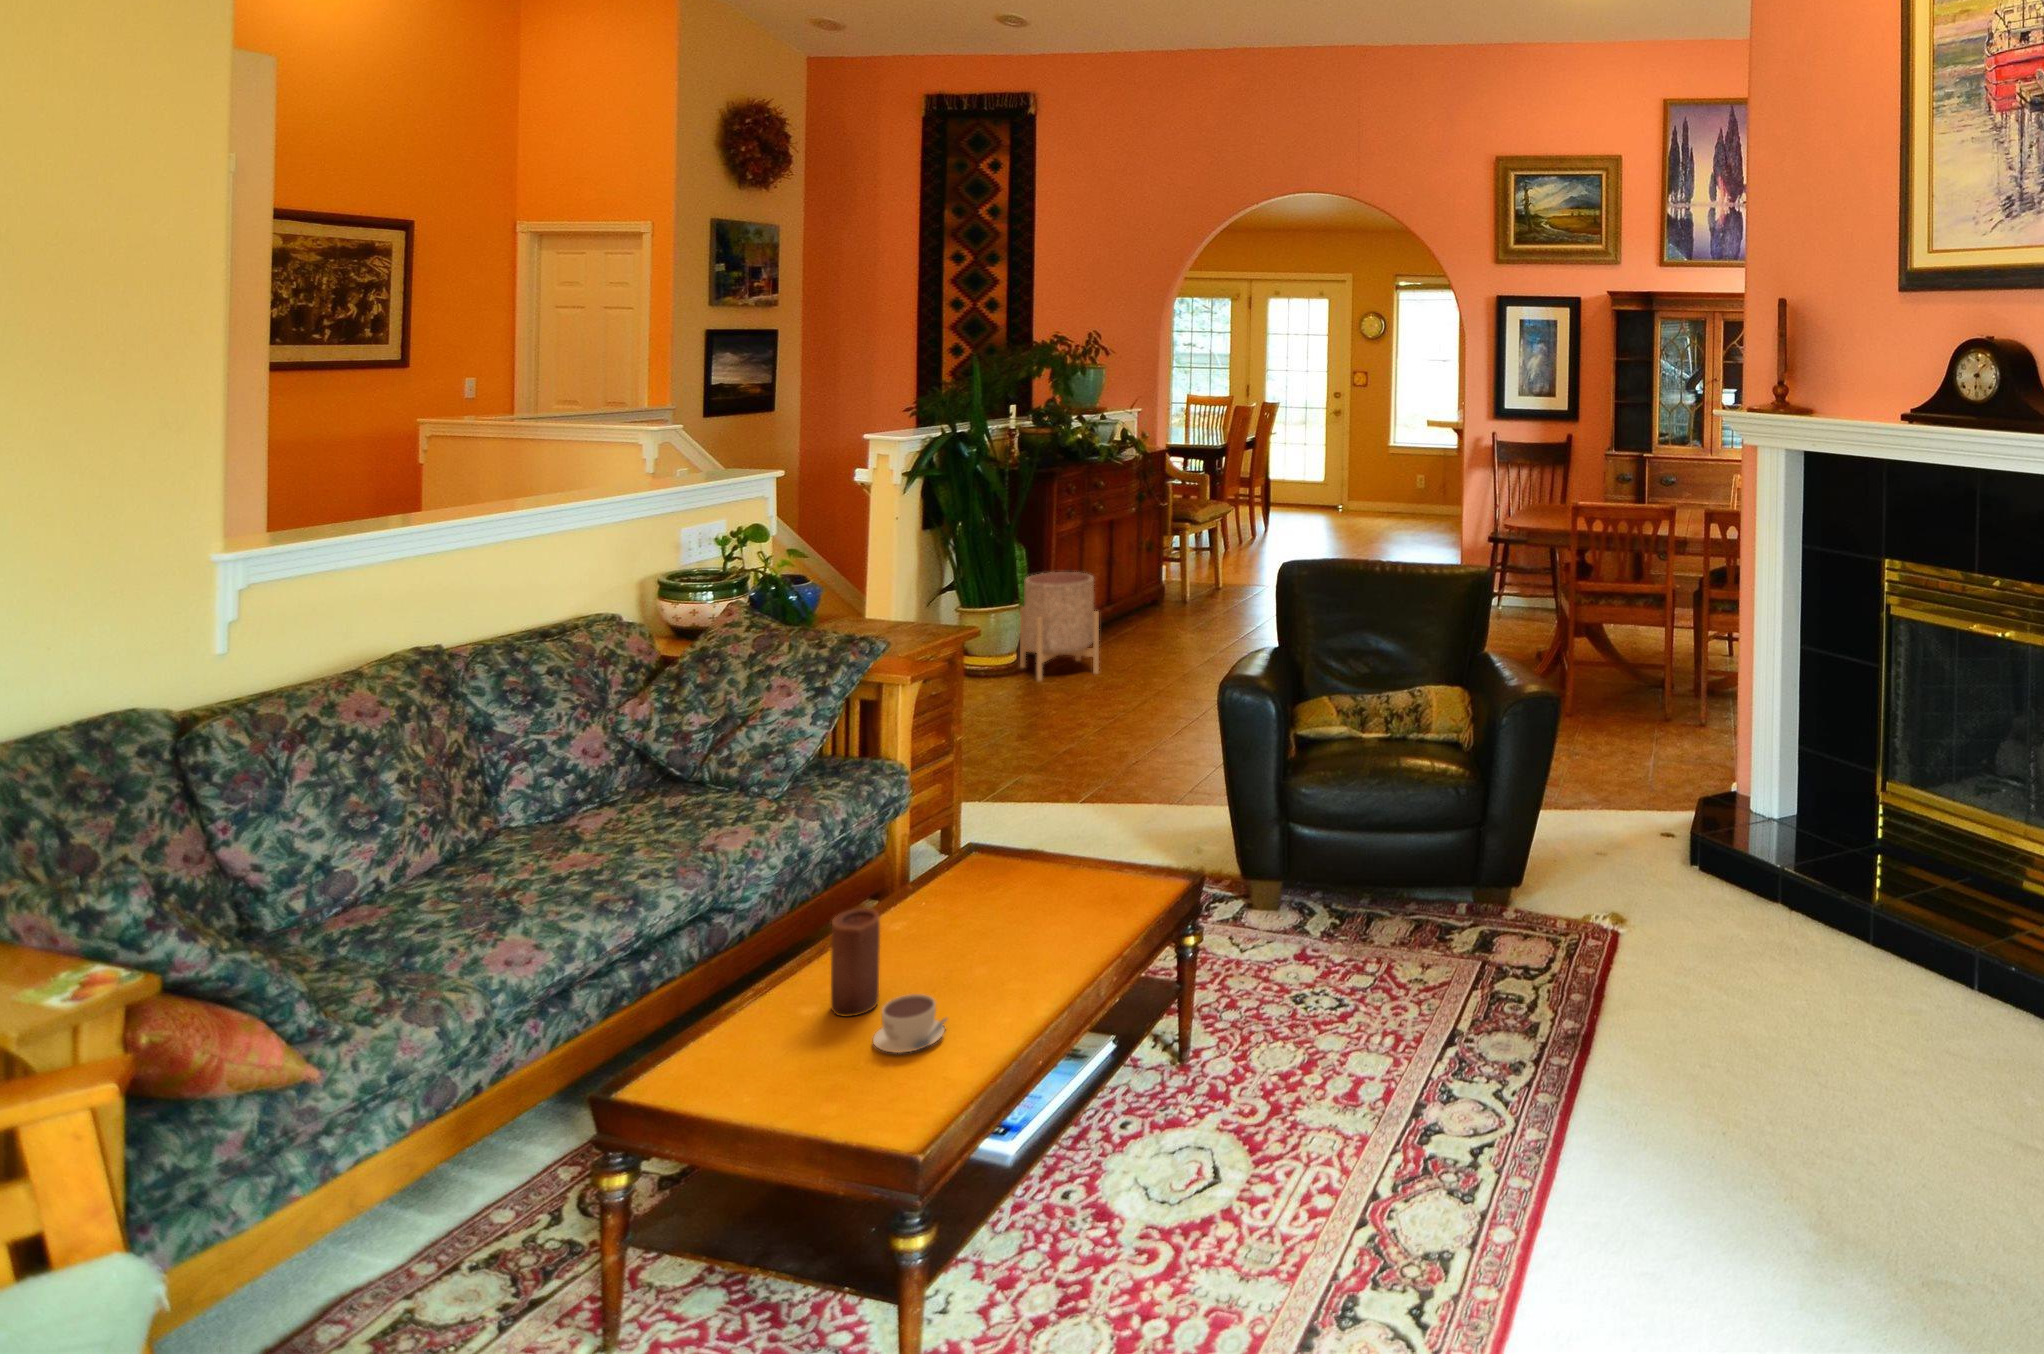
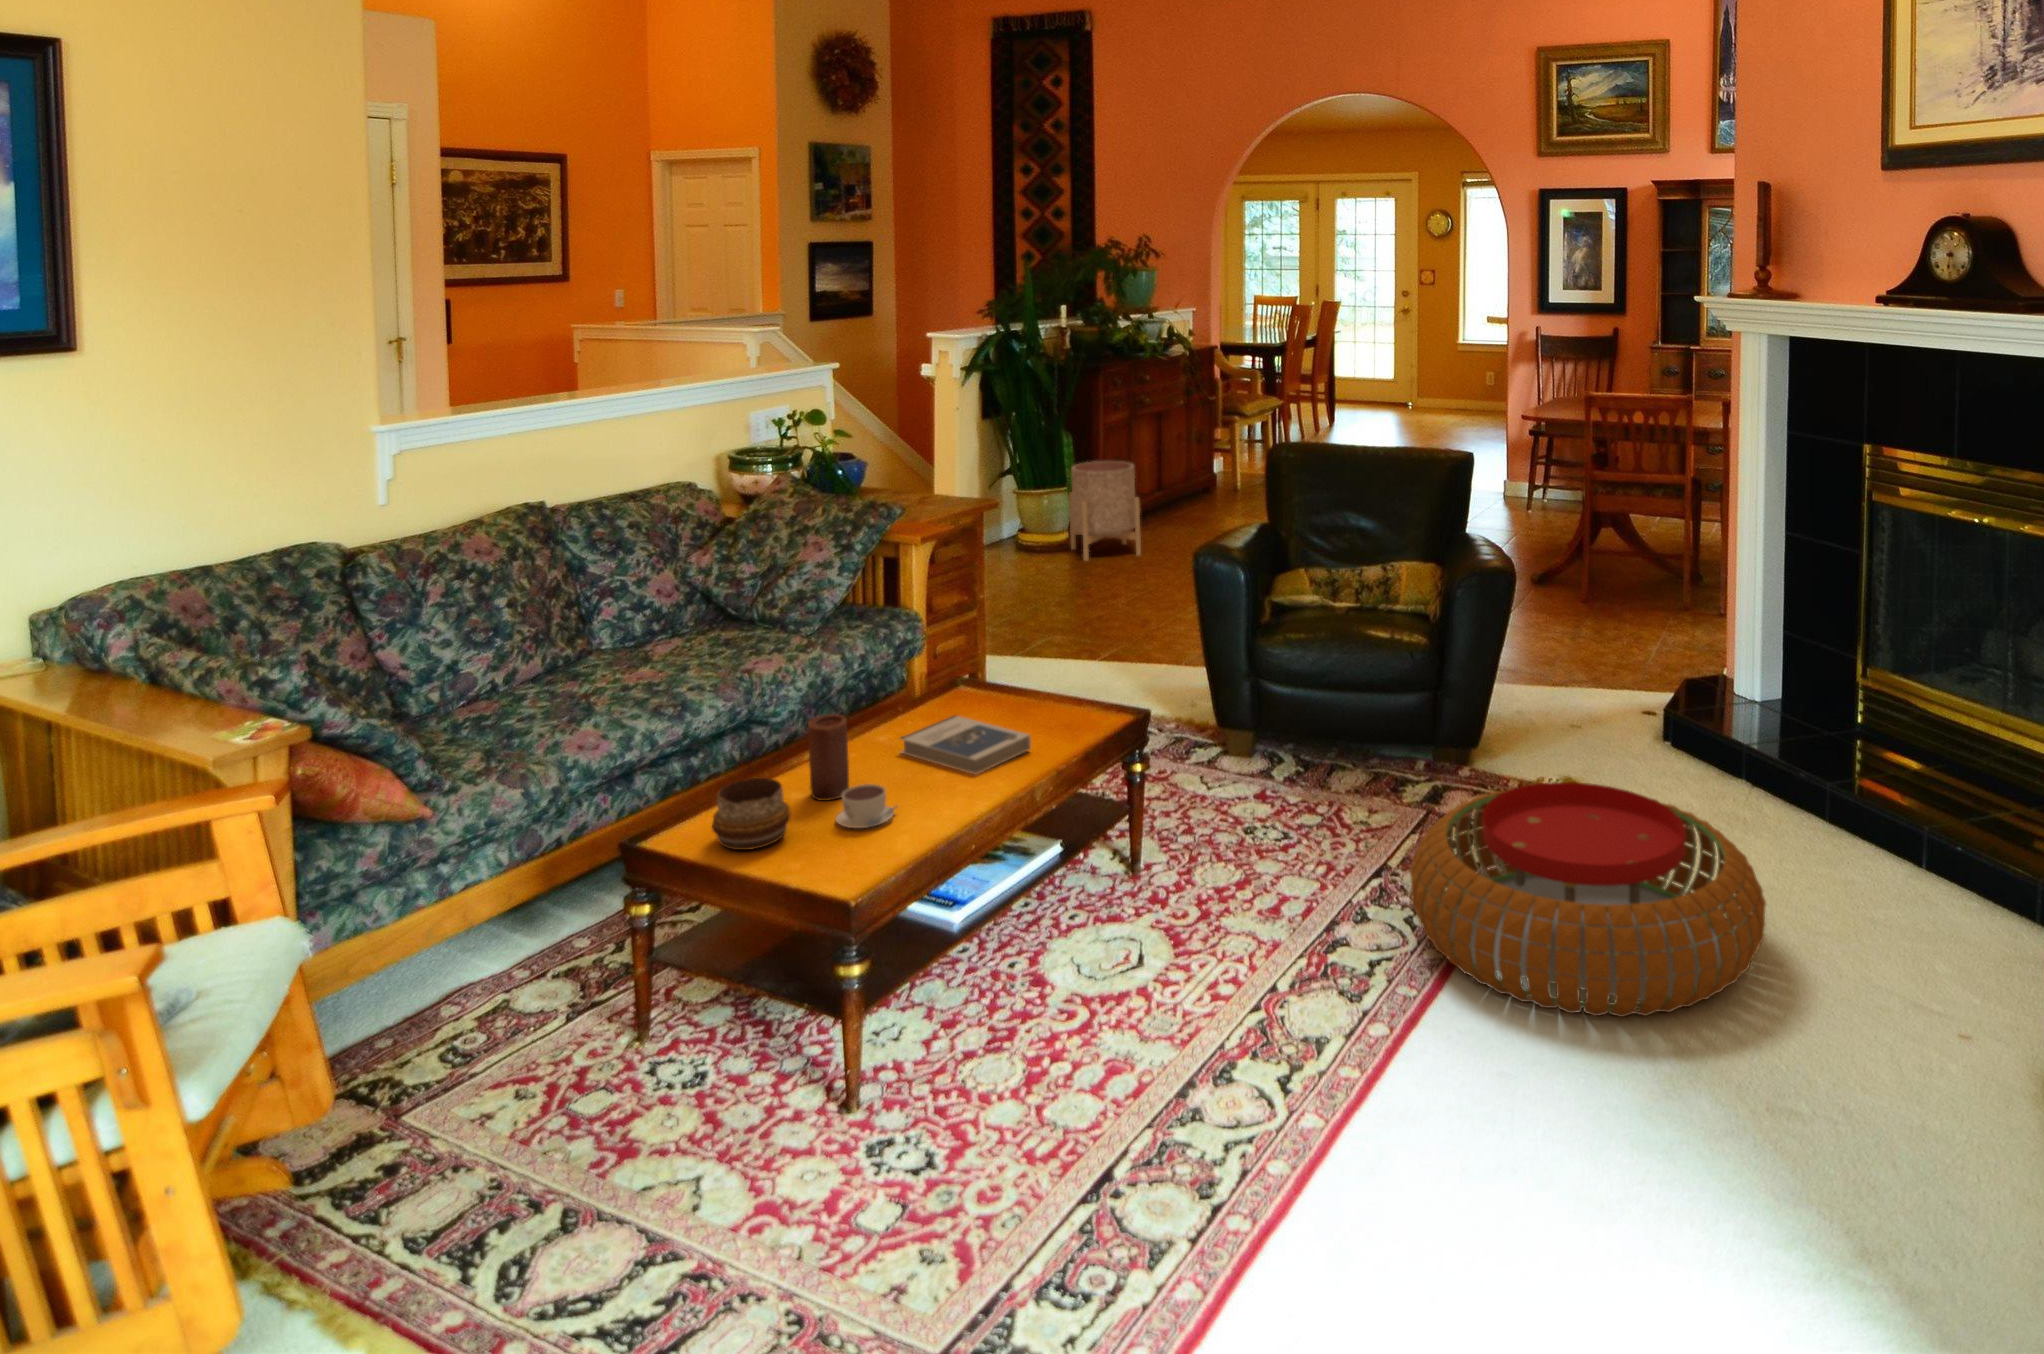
hardback book: none [926,893,1083,968] -> present [900,715,1031,775]
pouf: none [1500,929,1865,1192] -> present [1410,782,1766,1017]
decorative bowl: none [720,998,821,1096] -> present [712,778,790,850]

